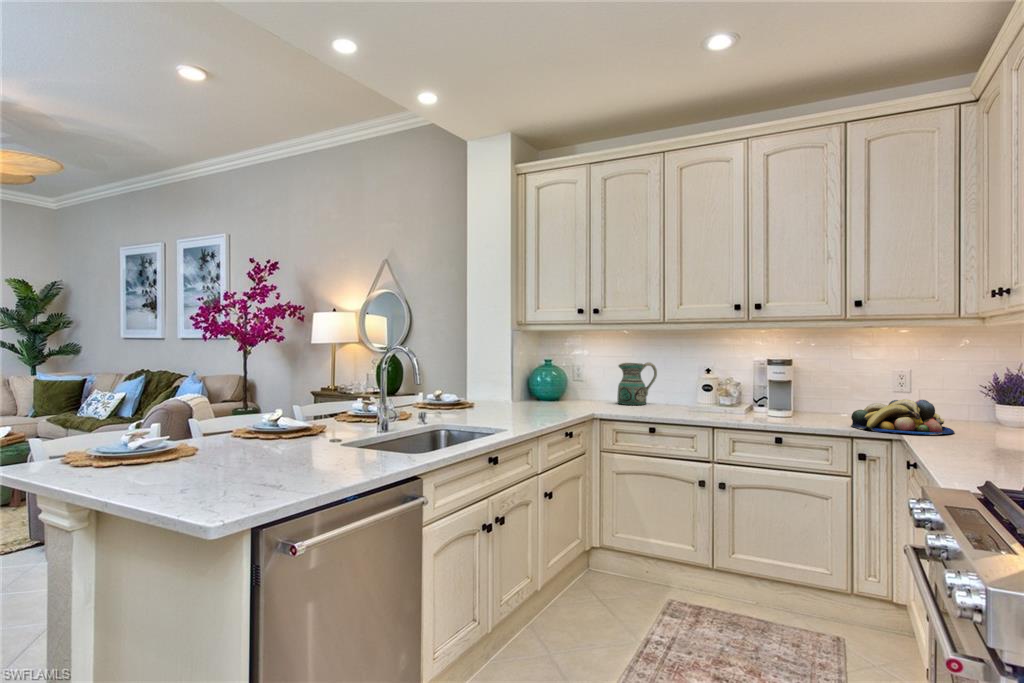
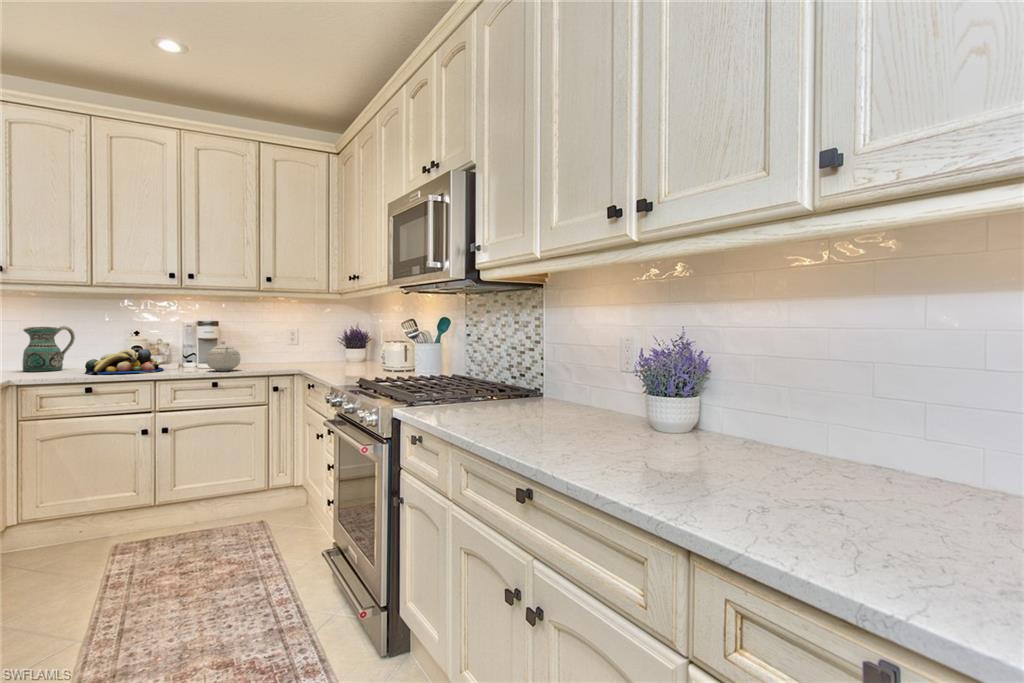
teapot: none [768,386,811,425] -> present [206,341,240,371]
fruit bowl: present [851,399,954,435] -> present [85,349,164,375]

